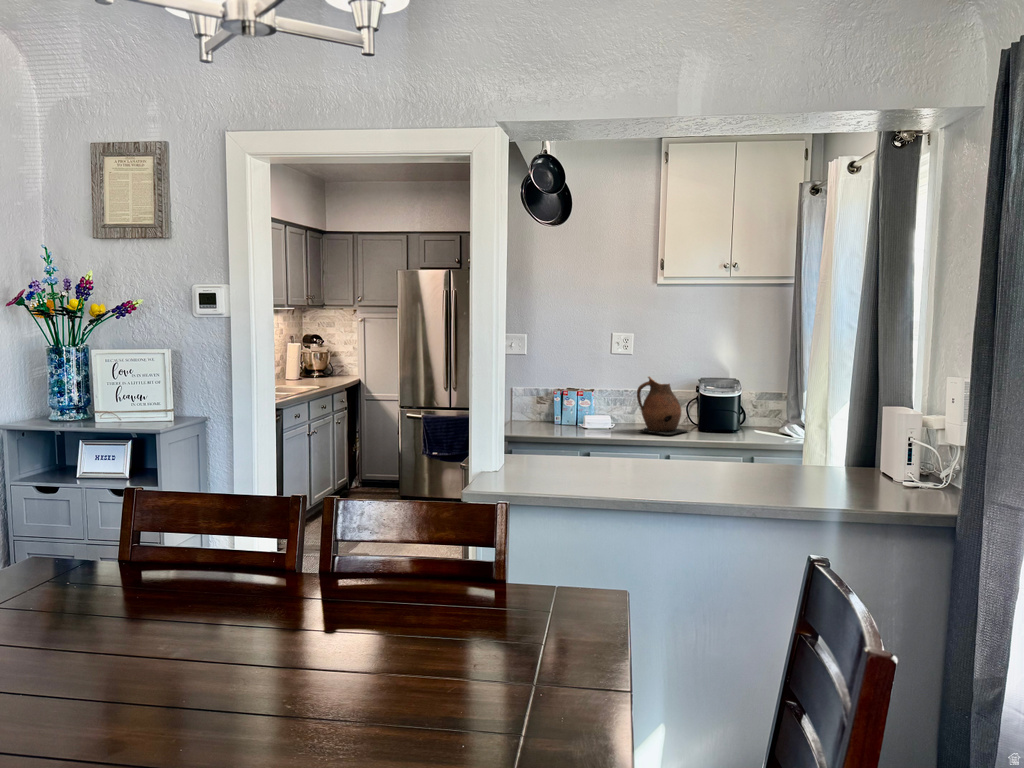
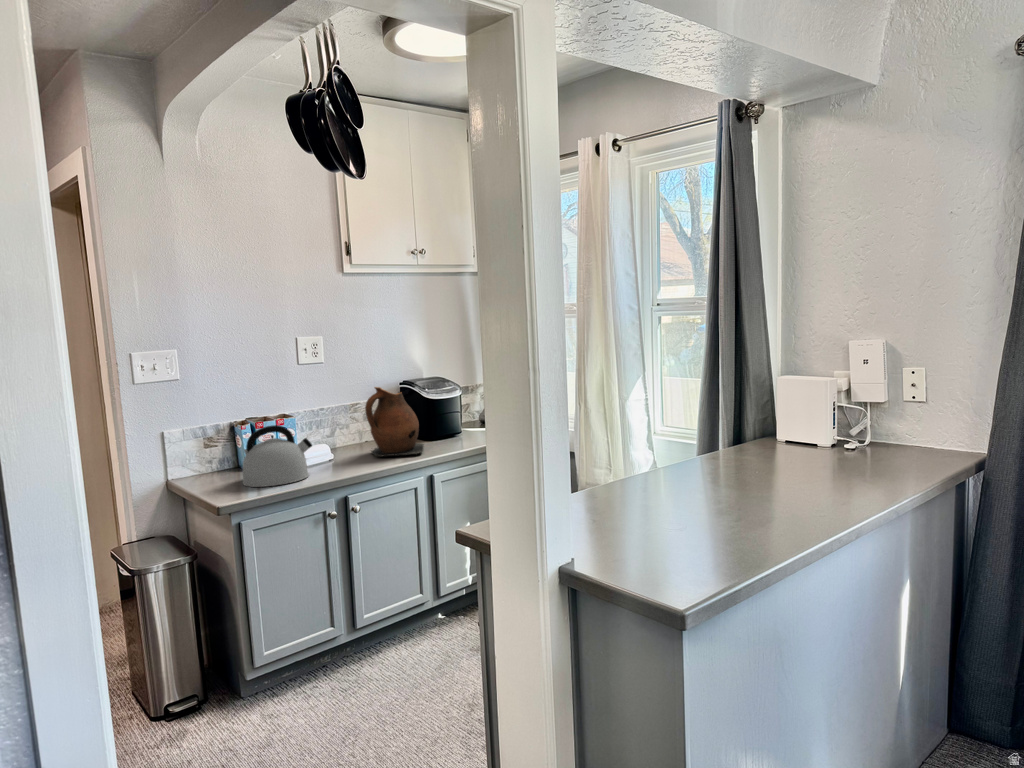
kettle: none [536,392,584,433] -> present [243,425,312,487]

